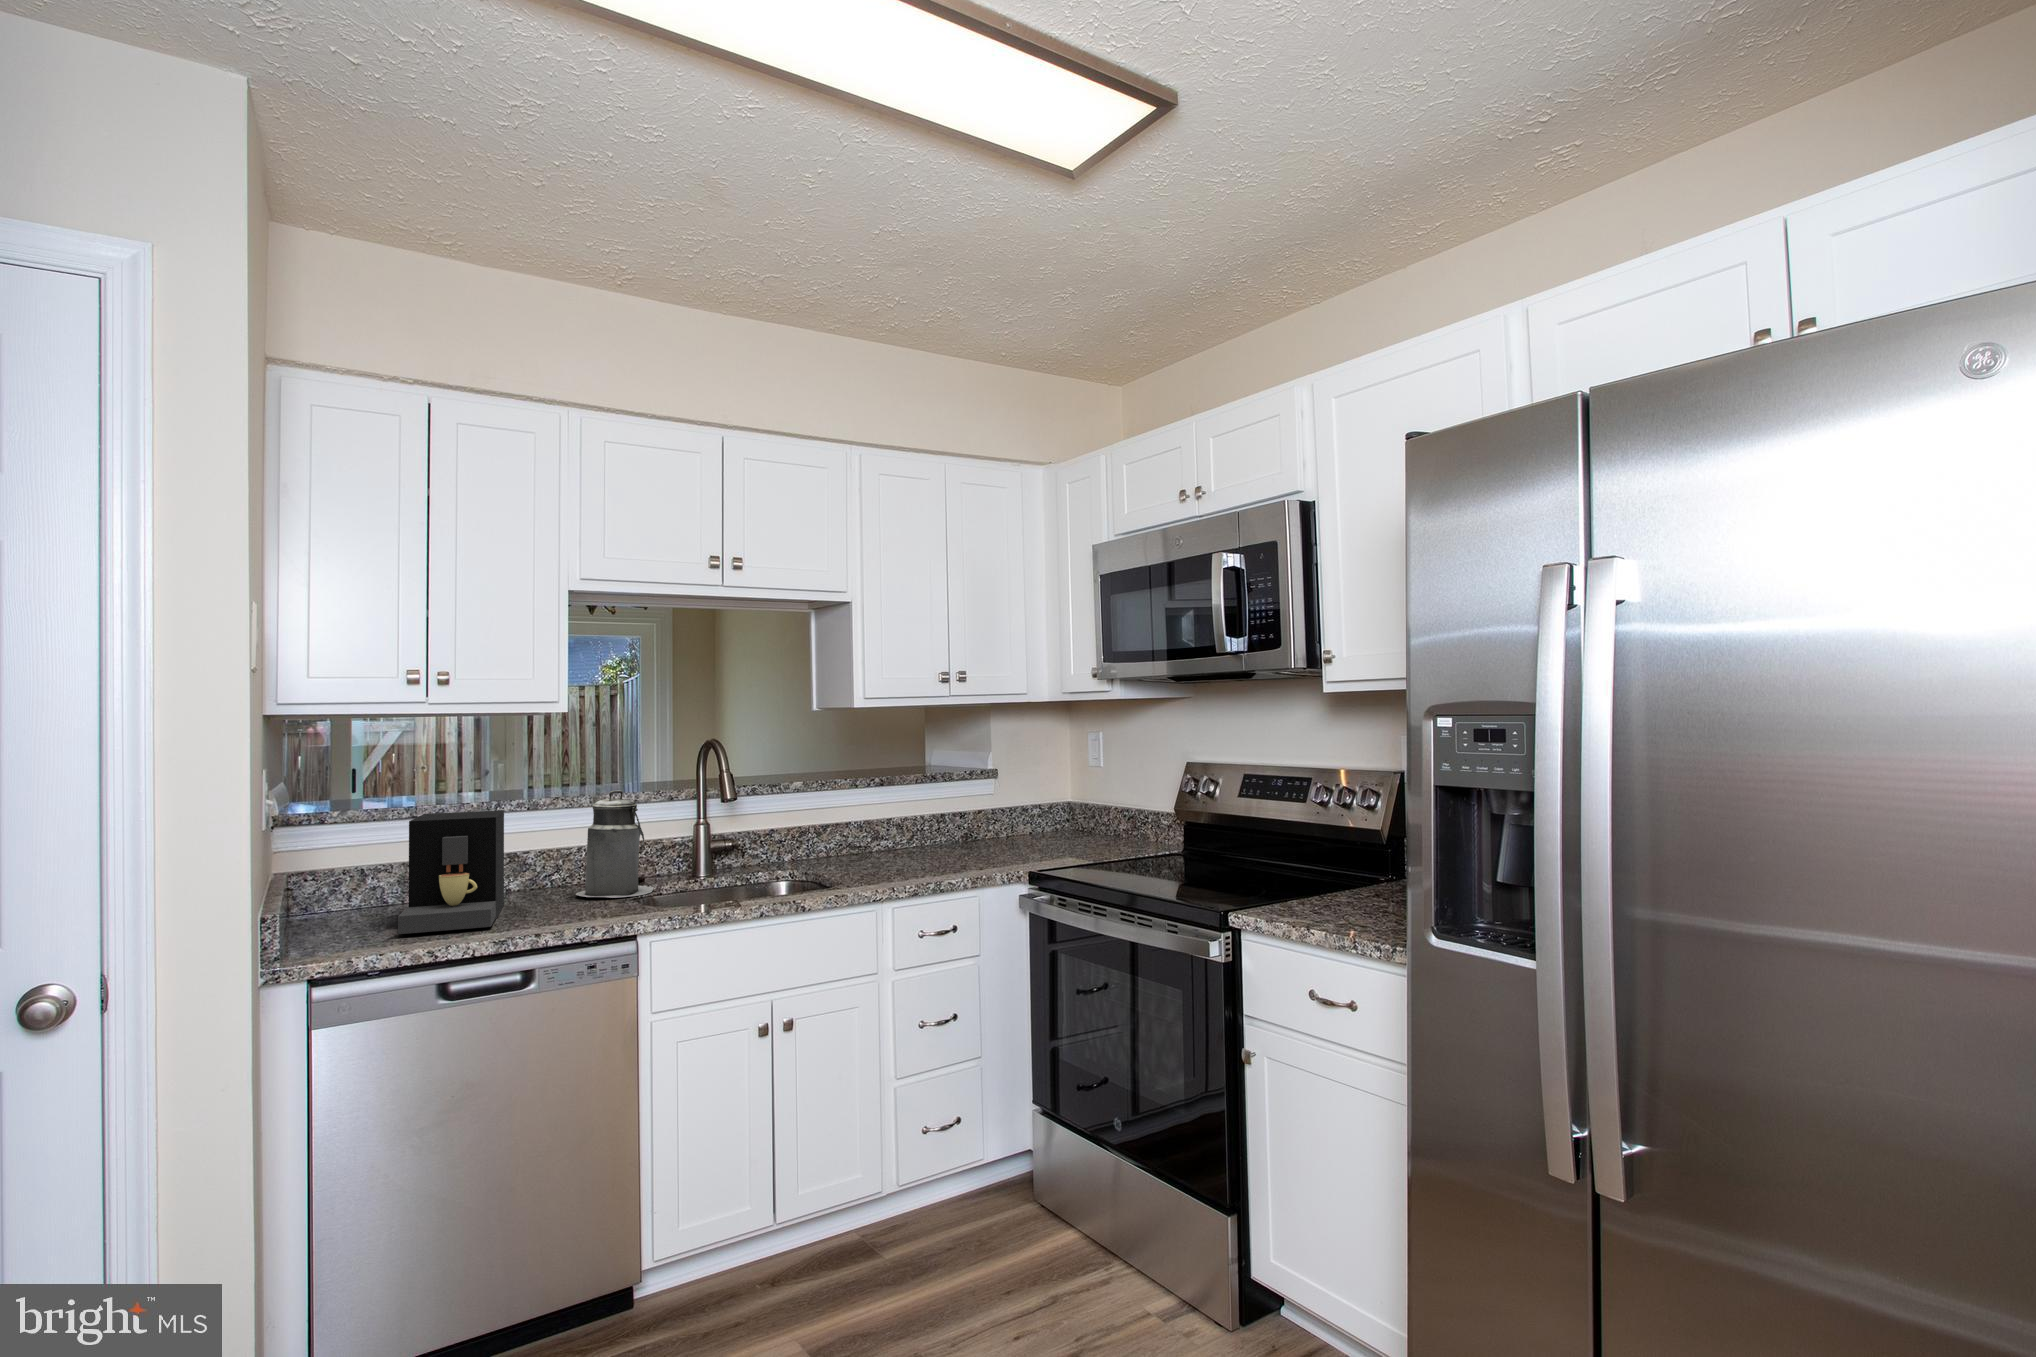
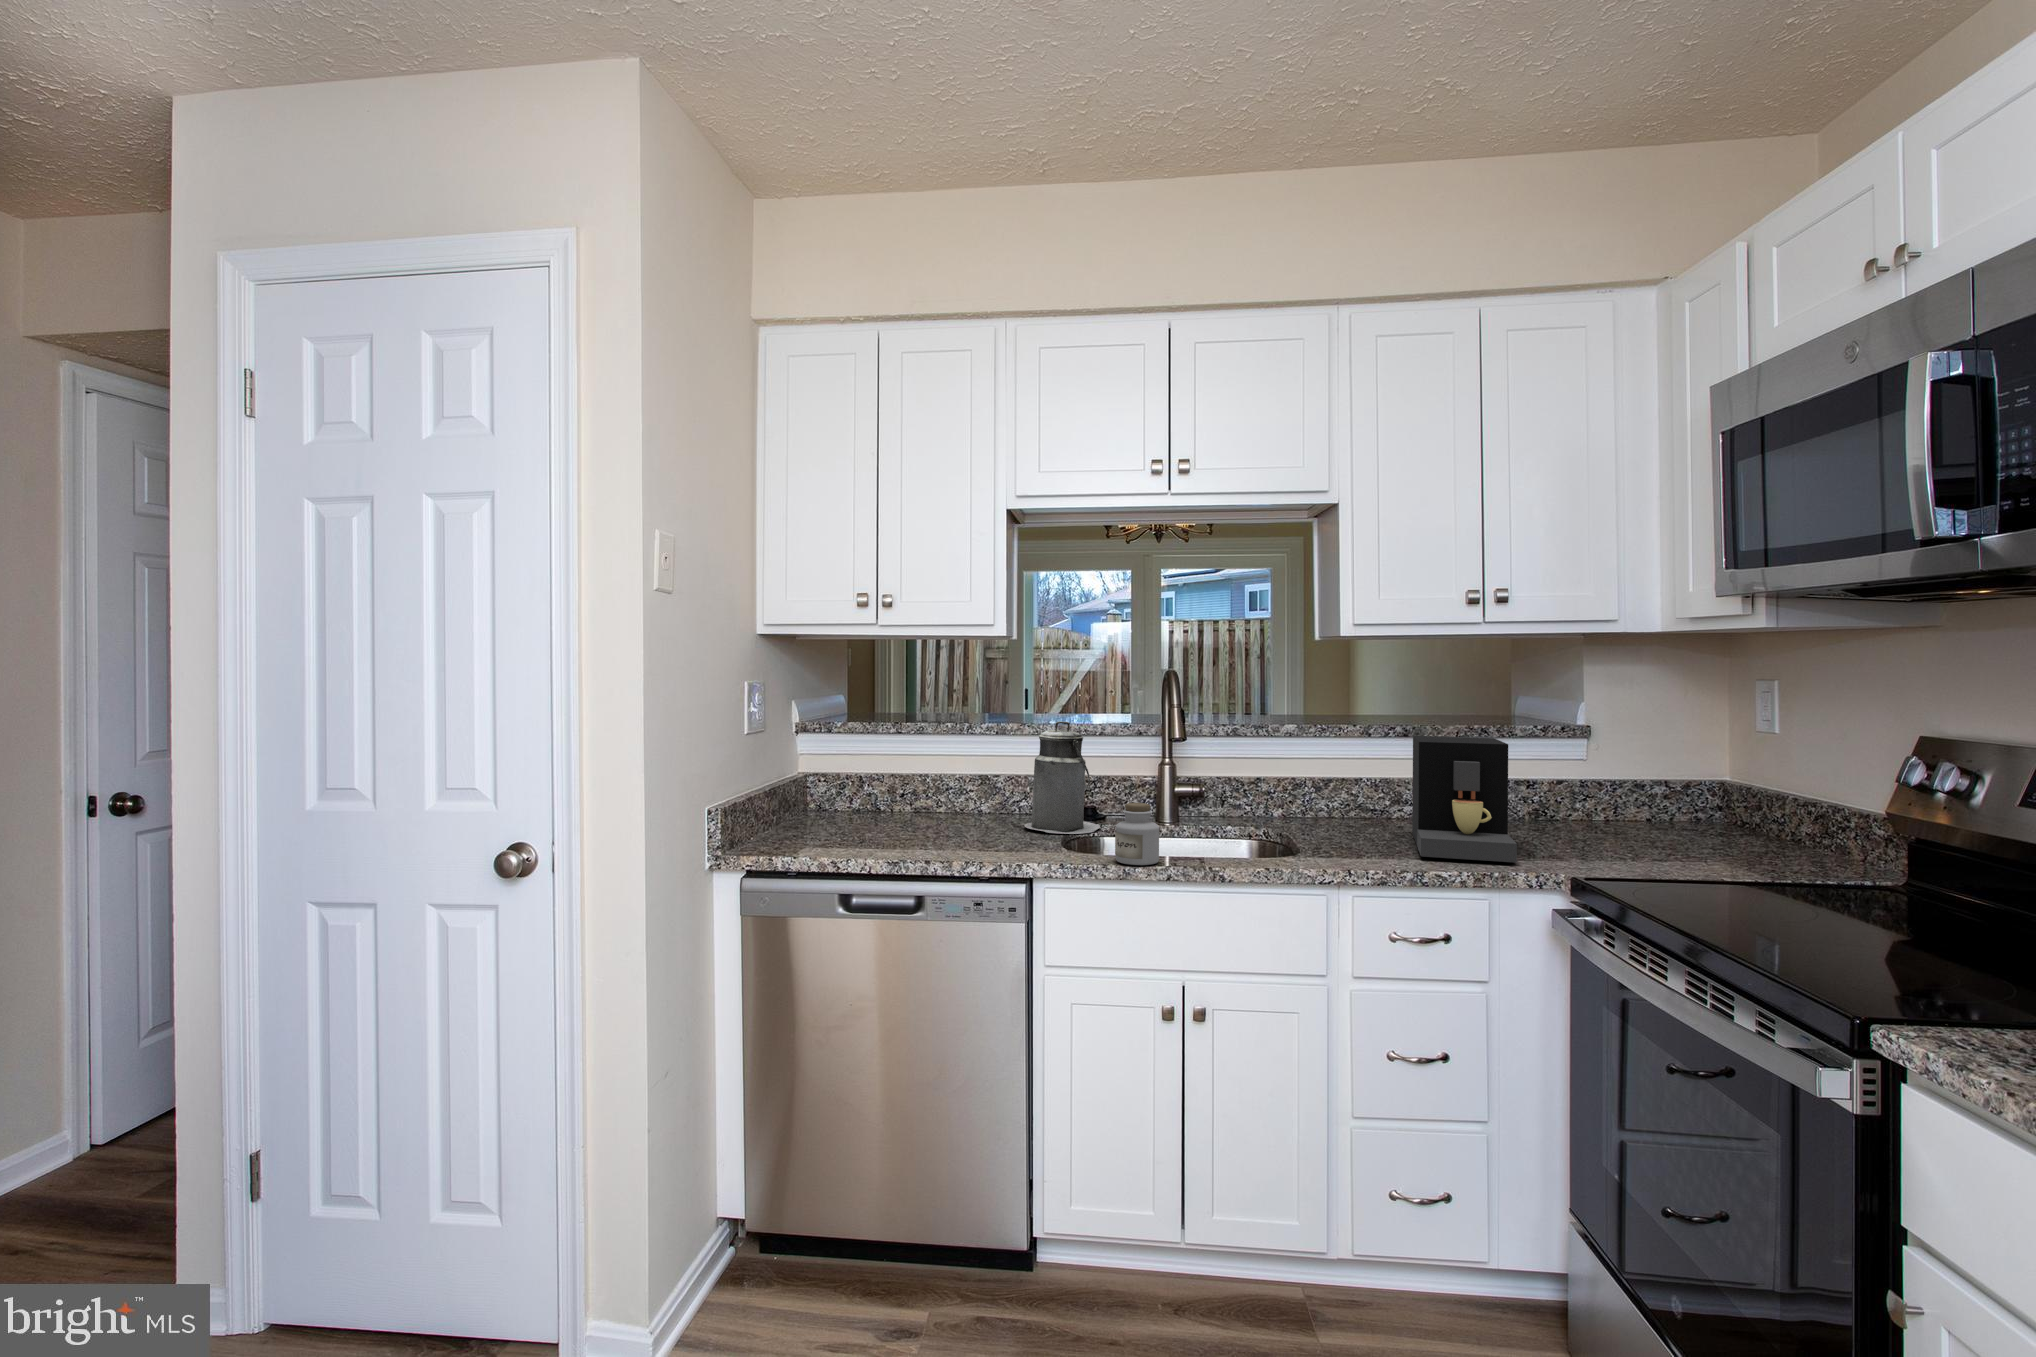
coffee maker: present [398,810,504,934] -> present [1412,736,1517,863]
jar: none [719,855,758,908] -> present [1115,803,1159,865]

